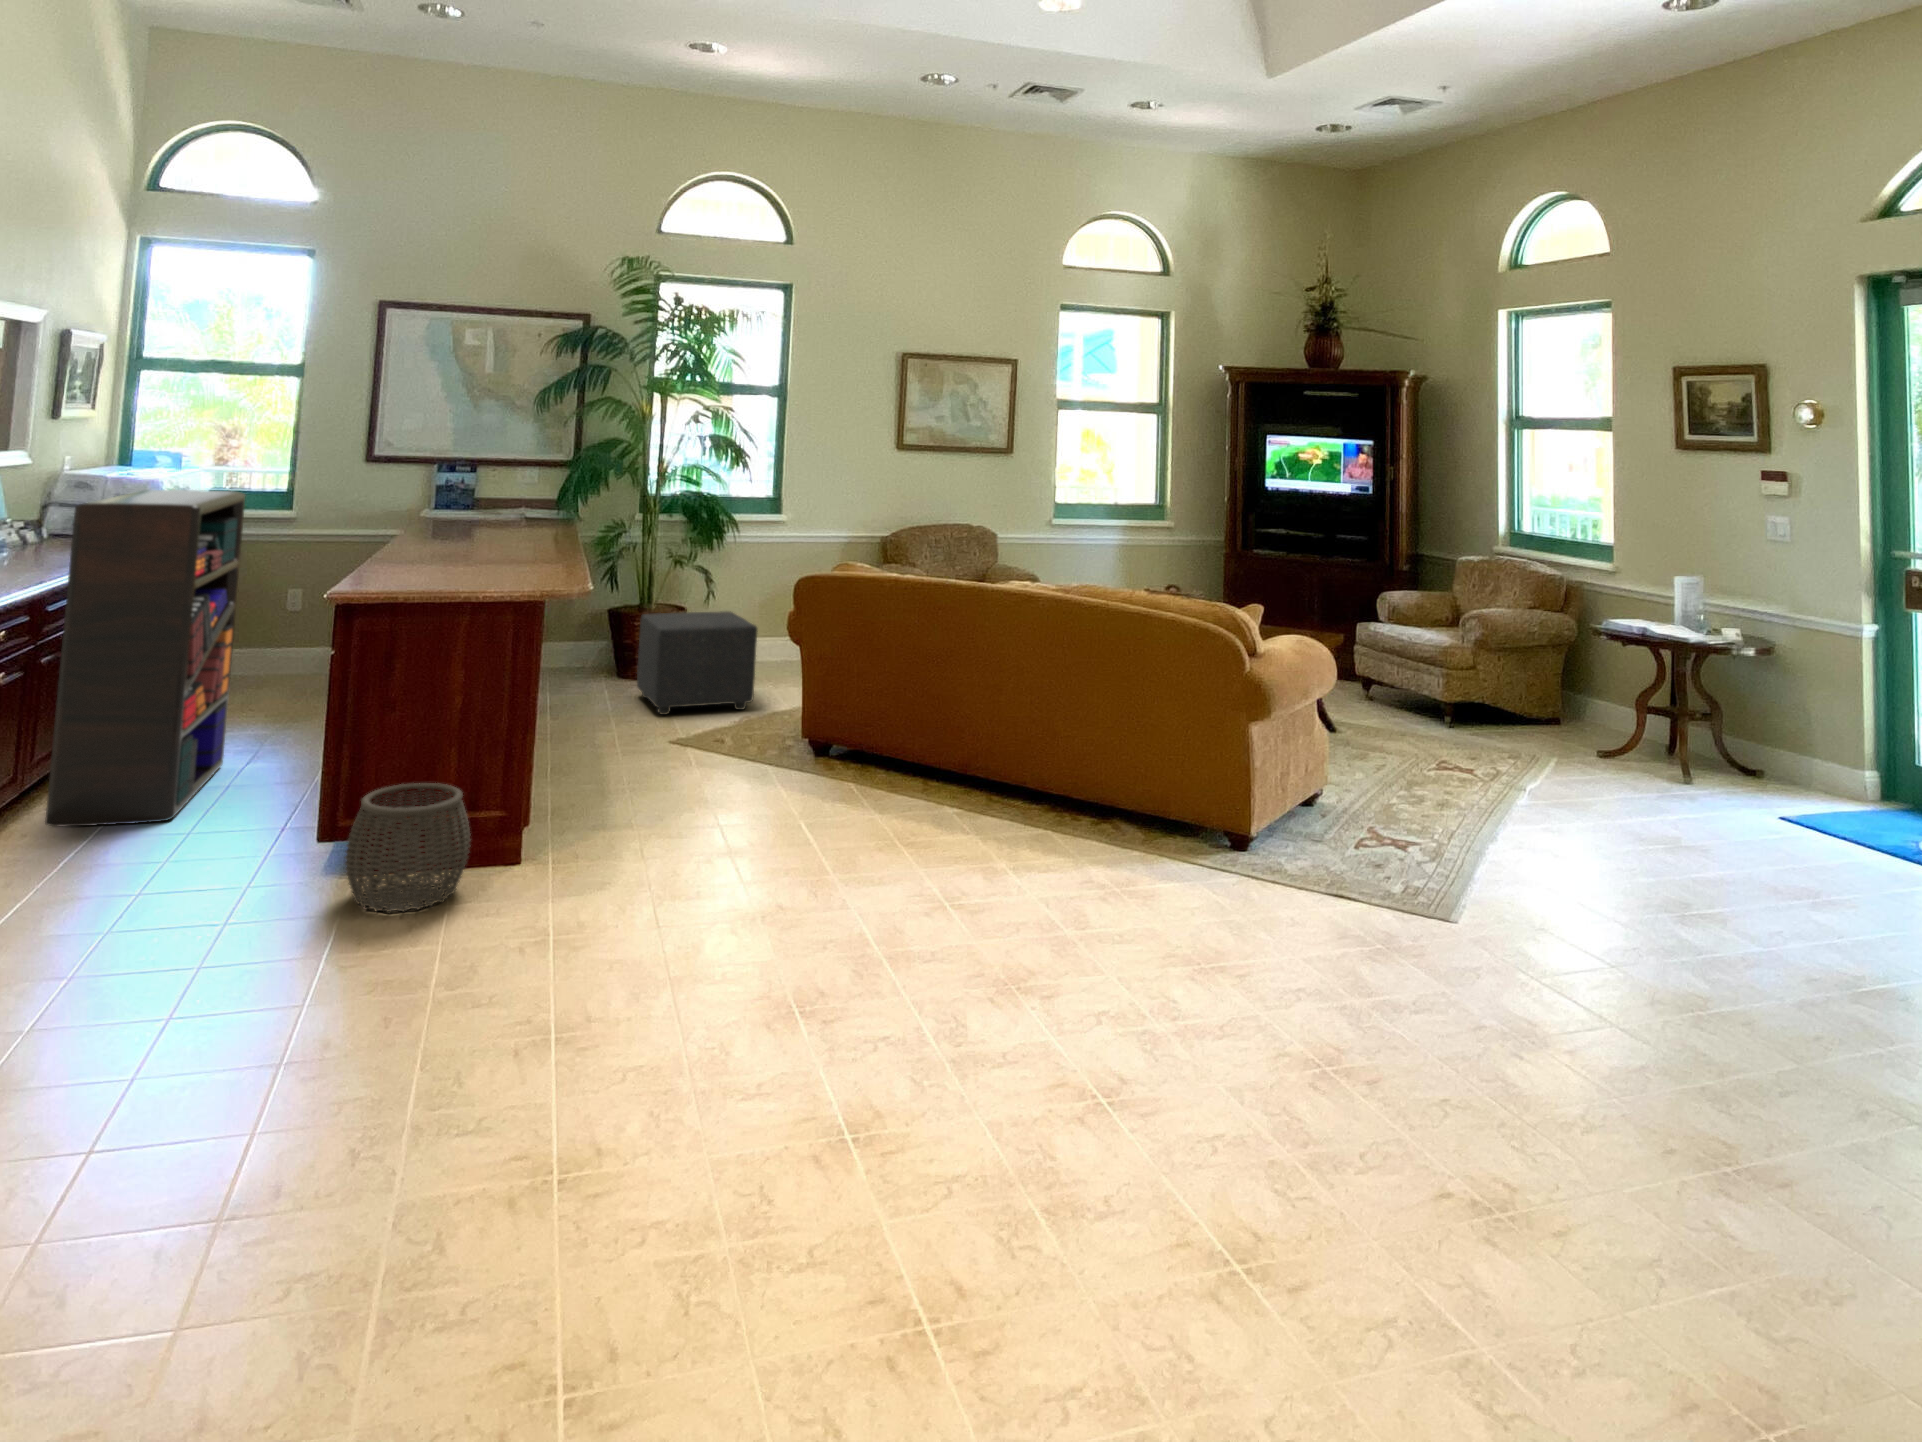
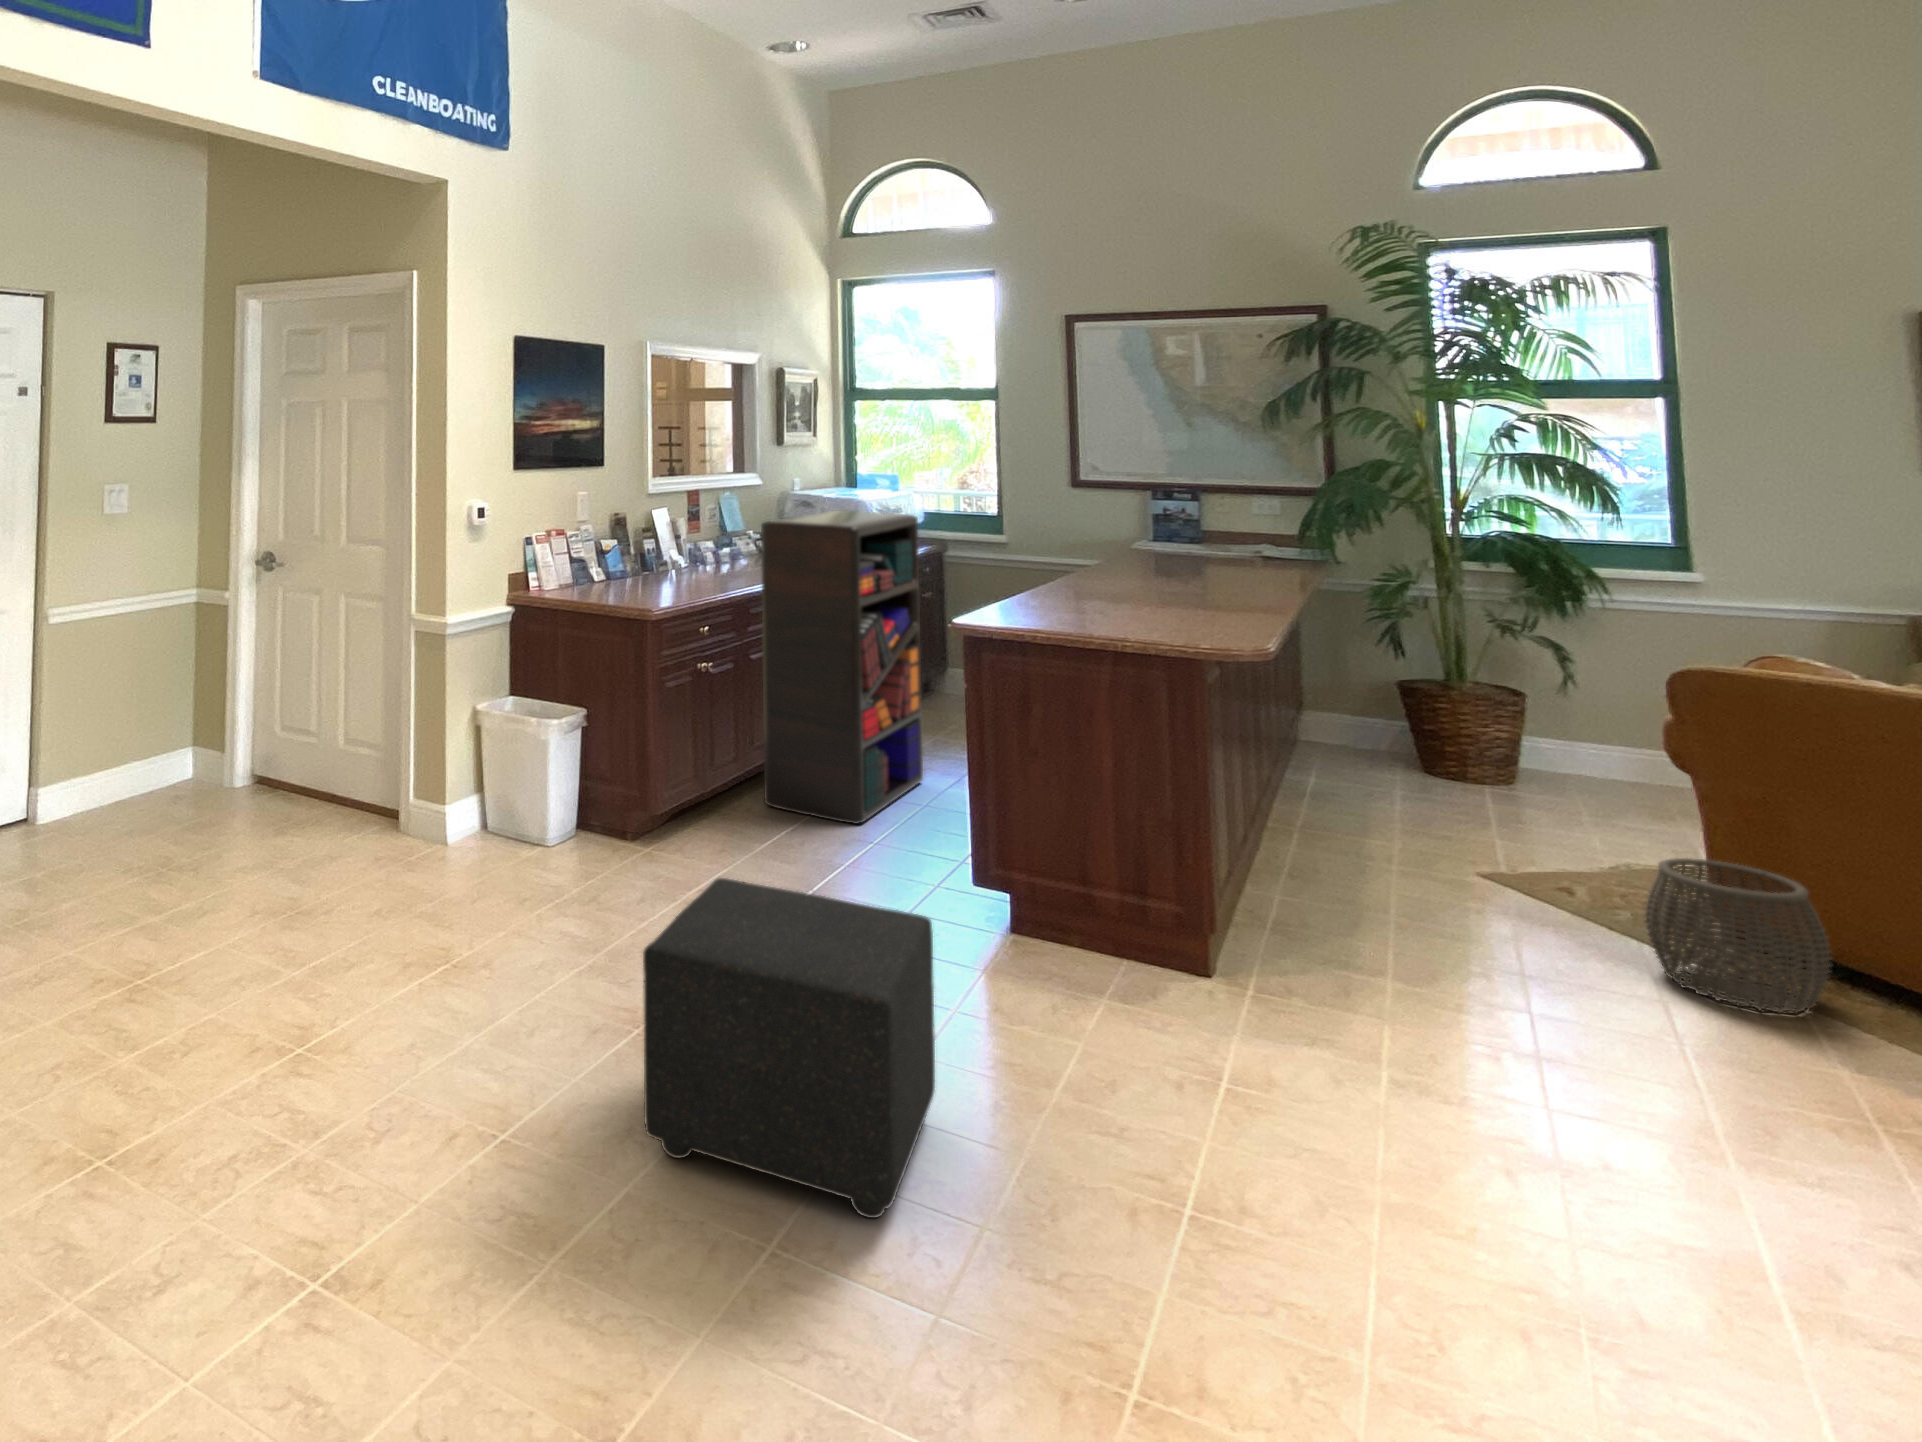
ottoman: present [637,611,758,715] -> present [643,878,935,1218]
woven basket: present [345,783,470,912] -> present [1645,858,1831,1013]

